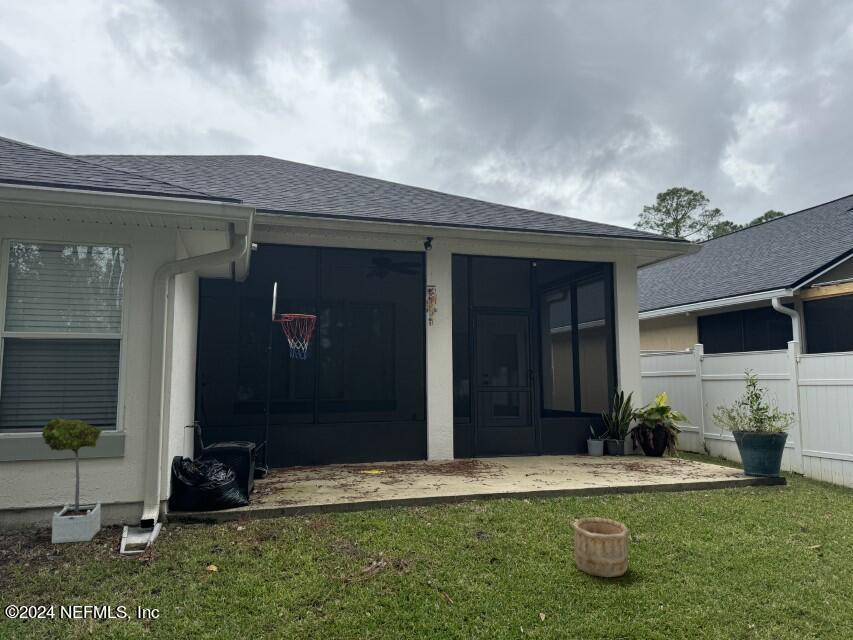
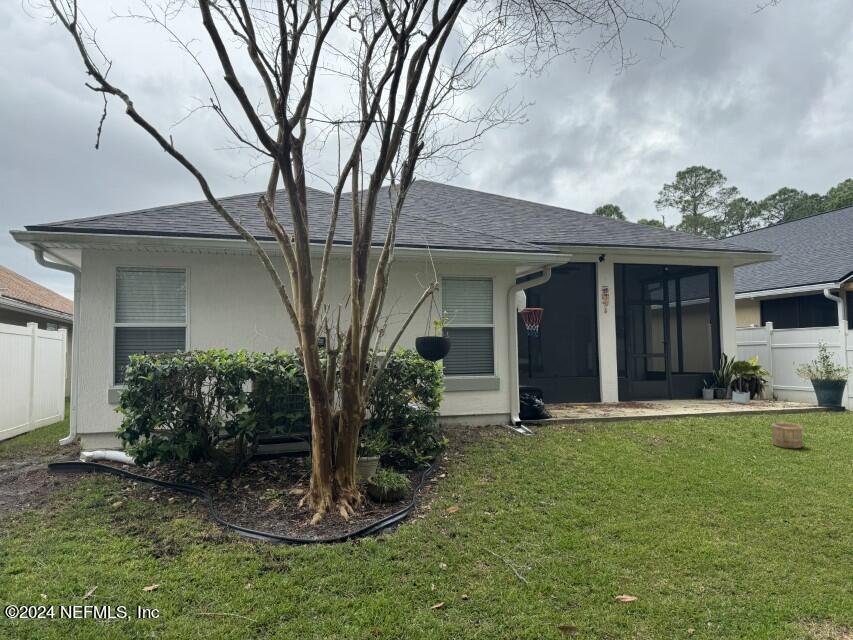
potted tree: present [42,418,102,543] -> present [731,360,751,403]

